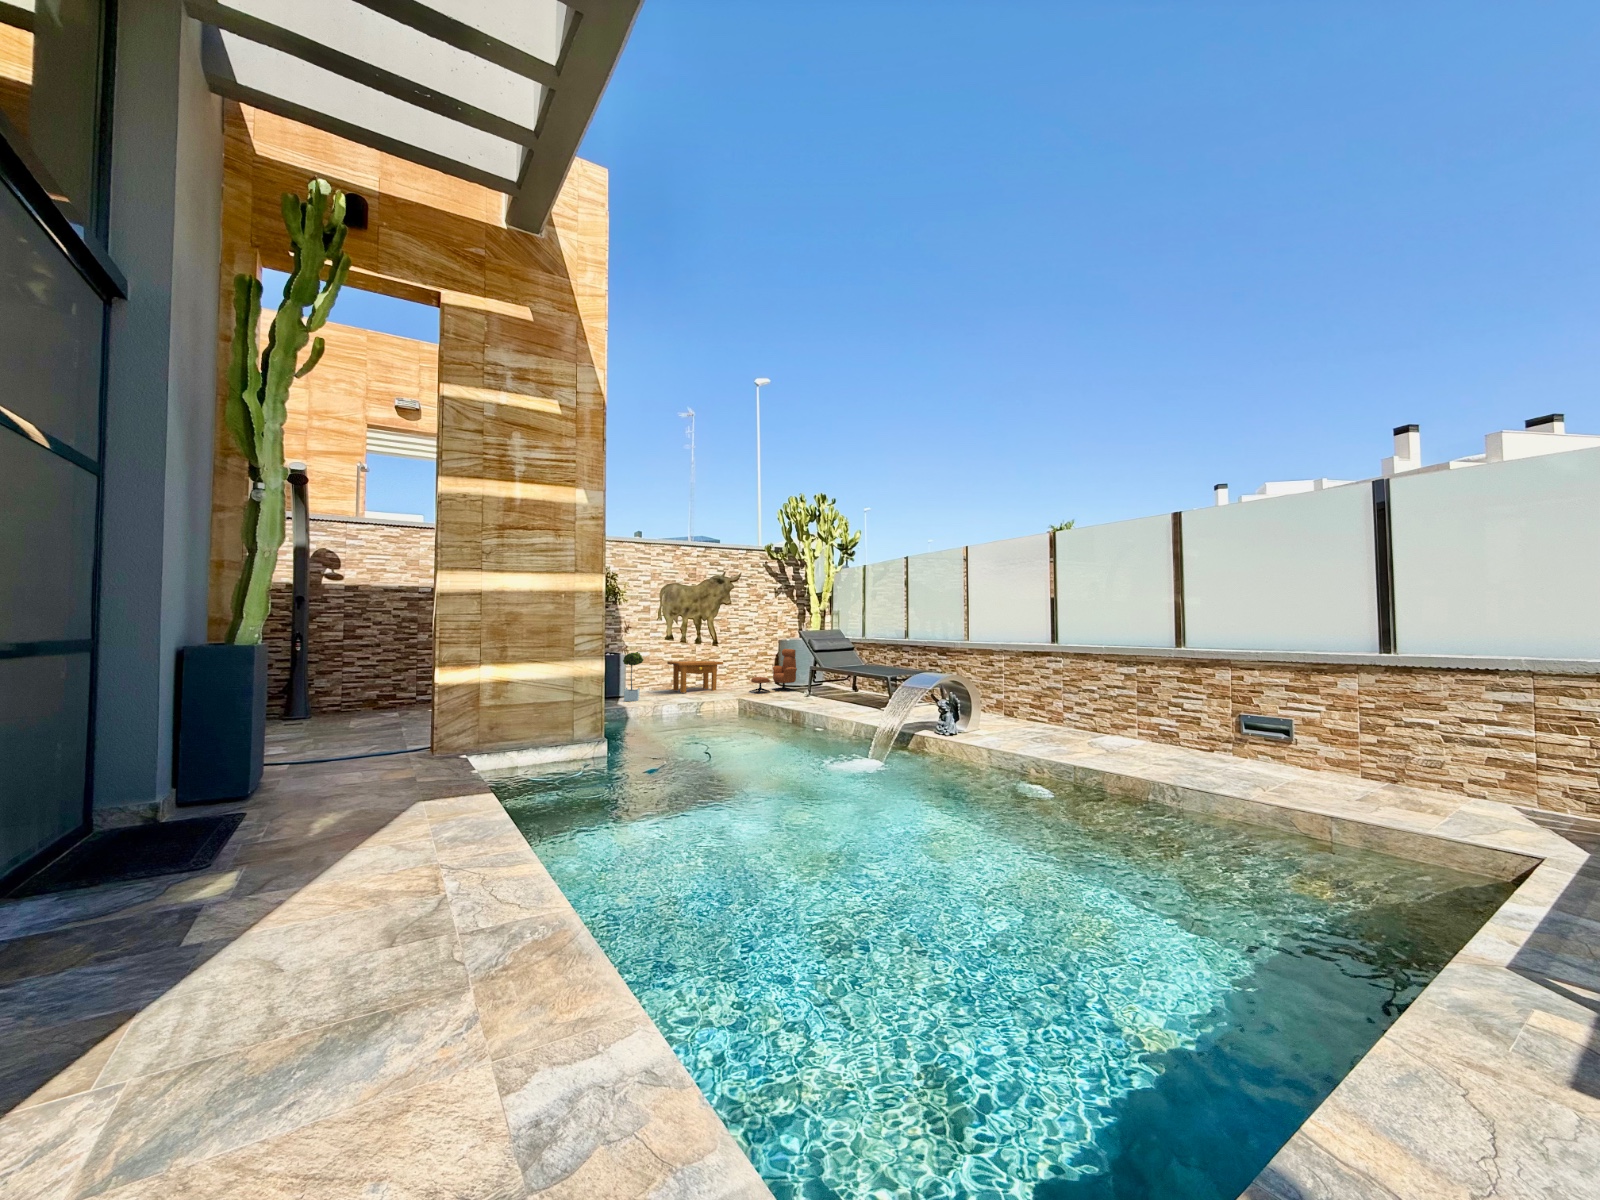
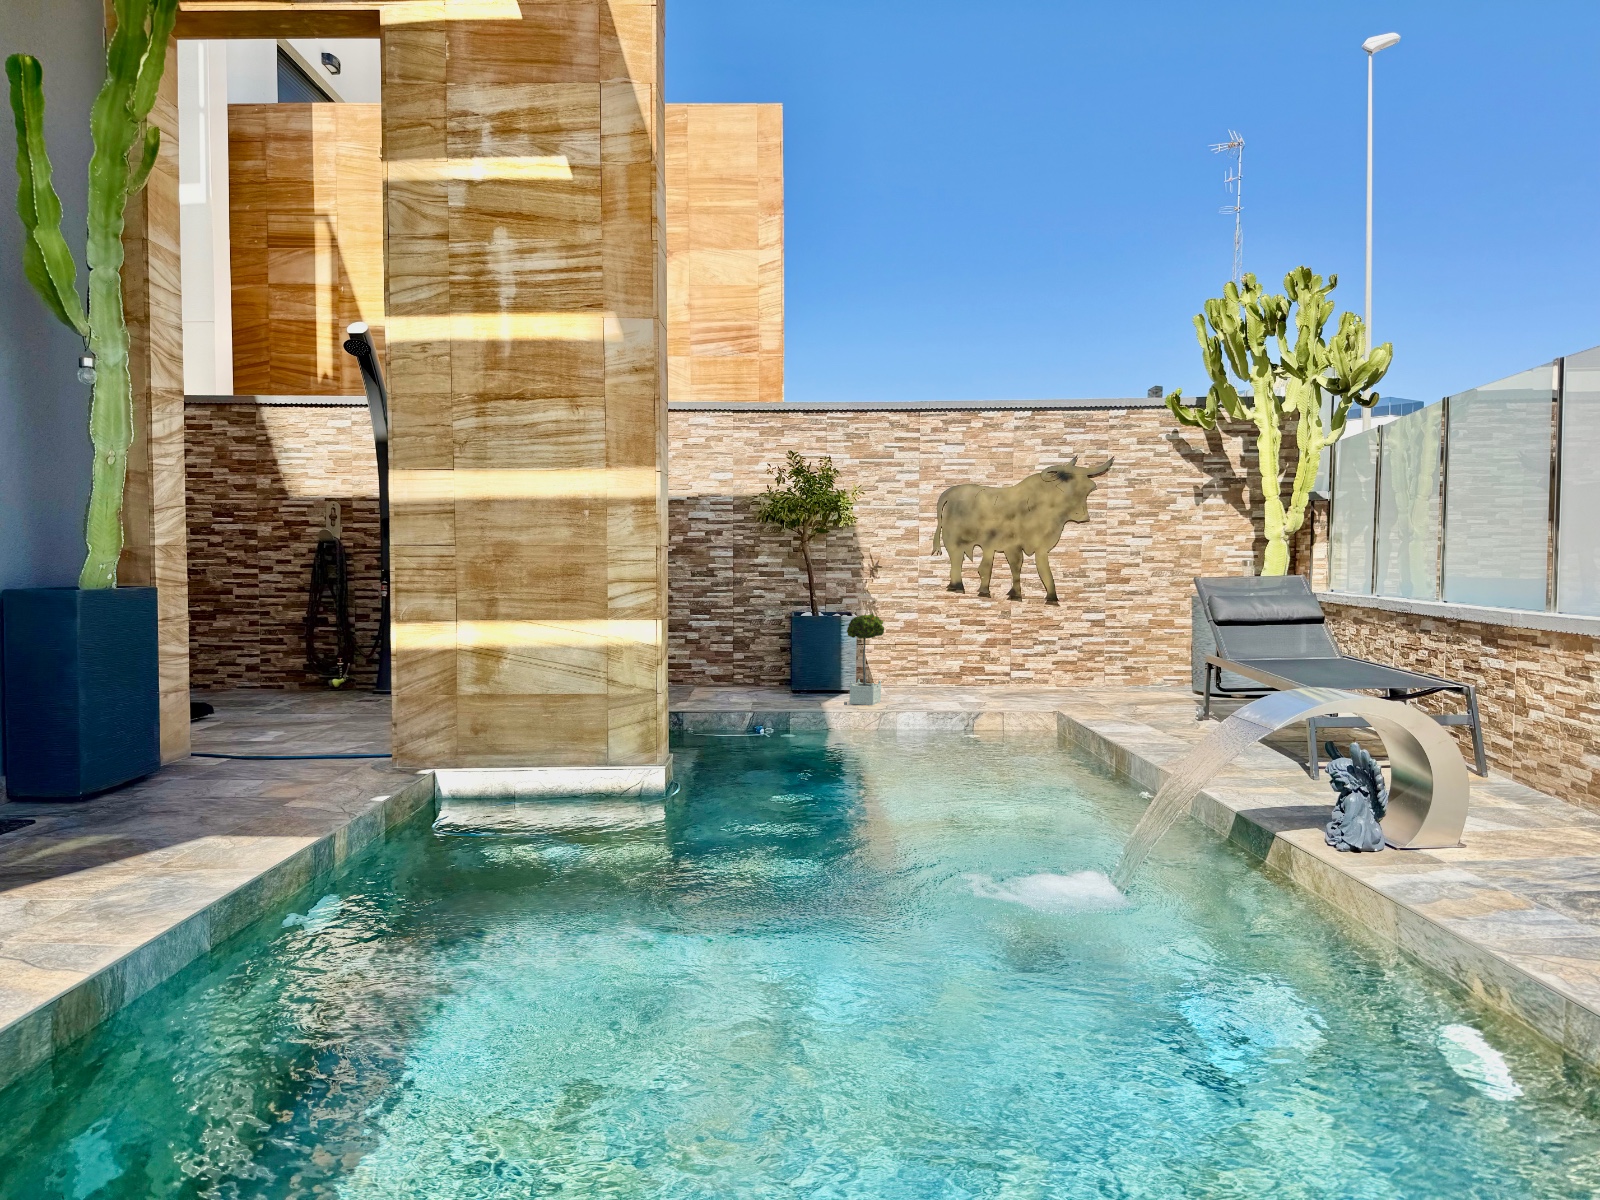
lounge chair: present [749,649,797,693] -> none [1089,616,1197,706]
side table: present [667,661,723,693] -> none [950,633,1053,695]

